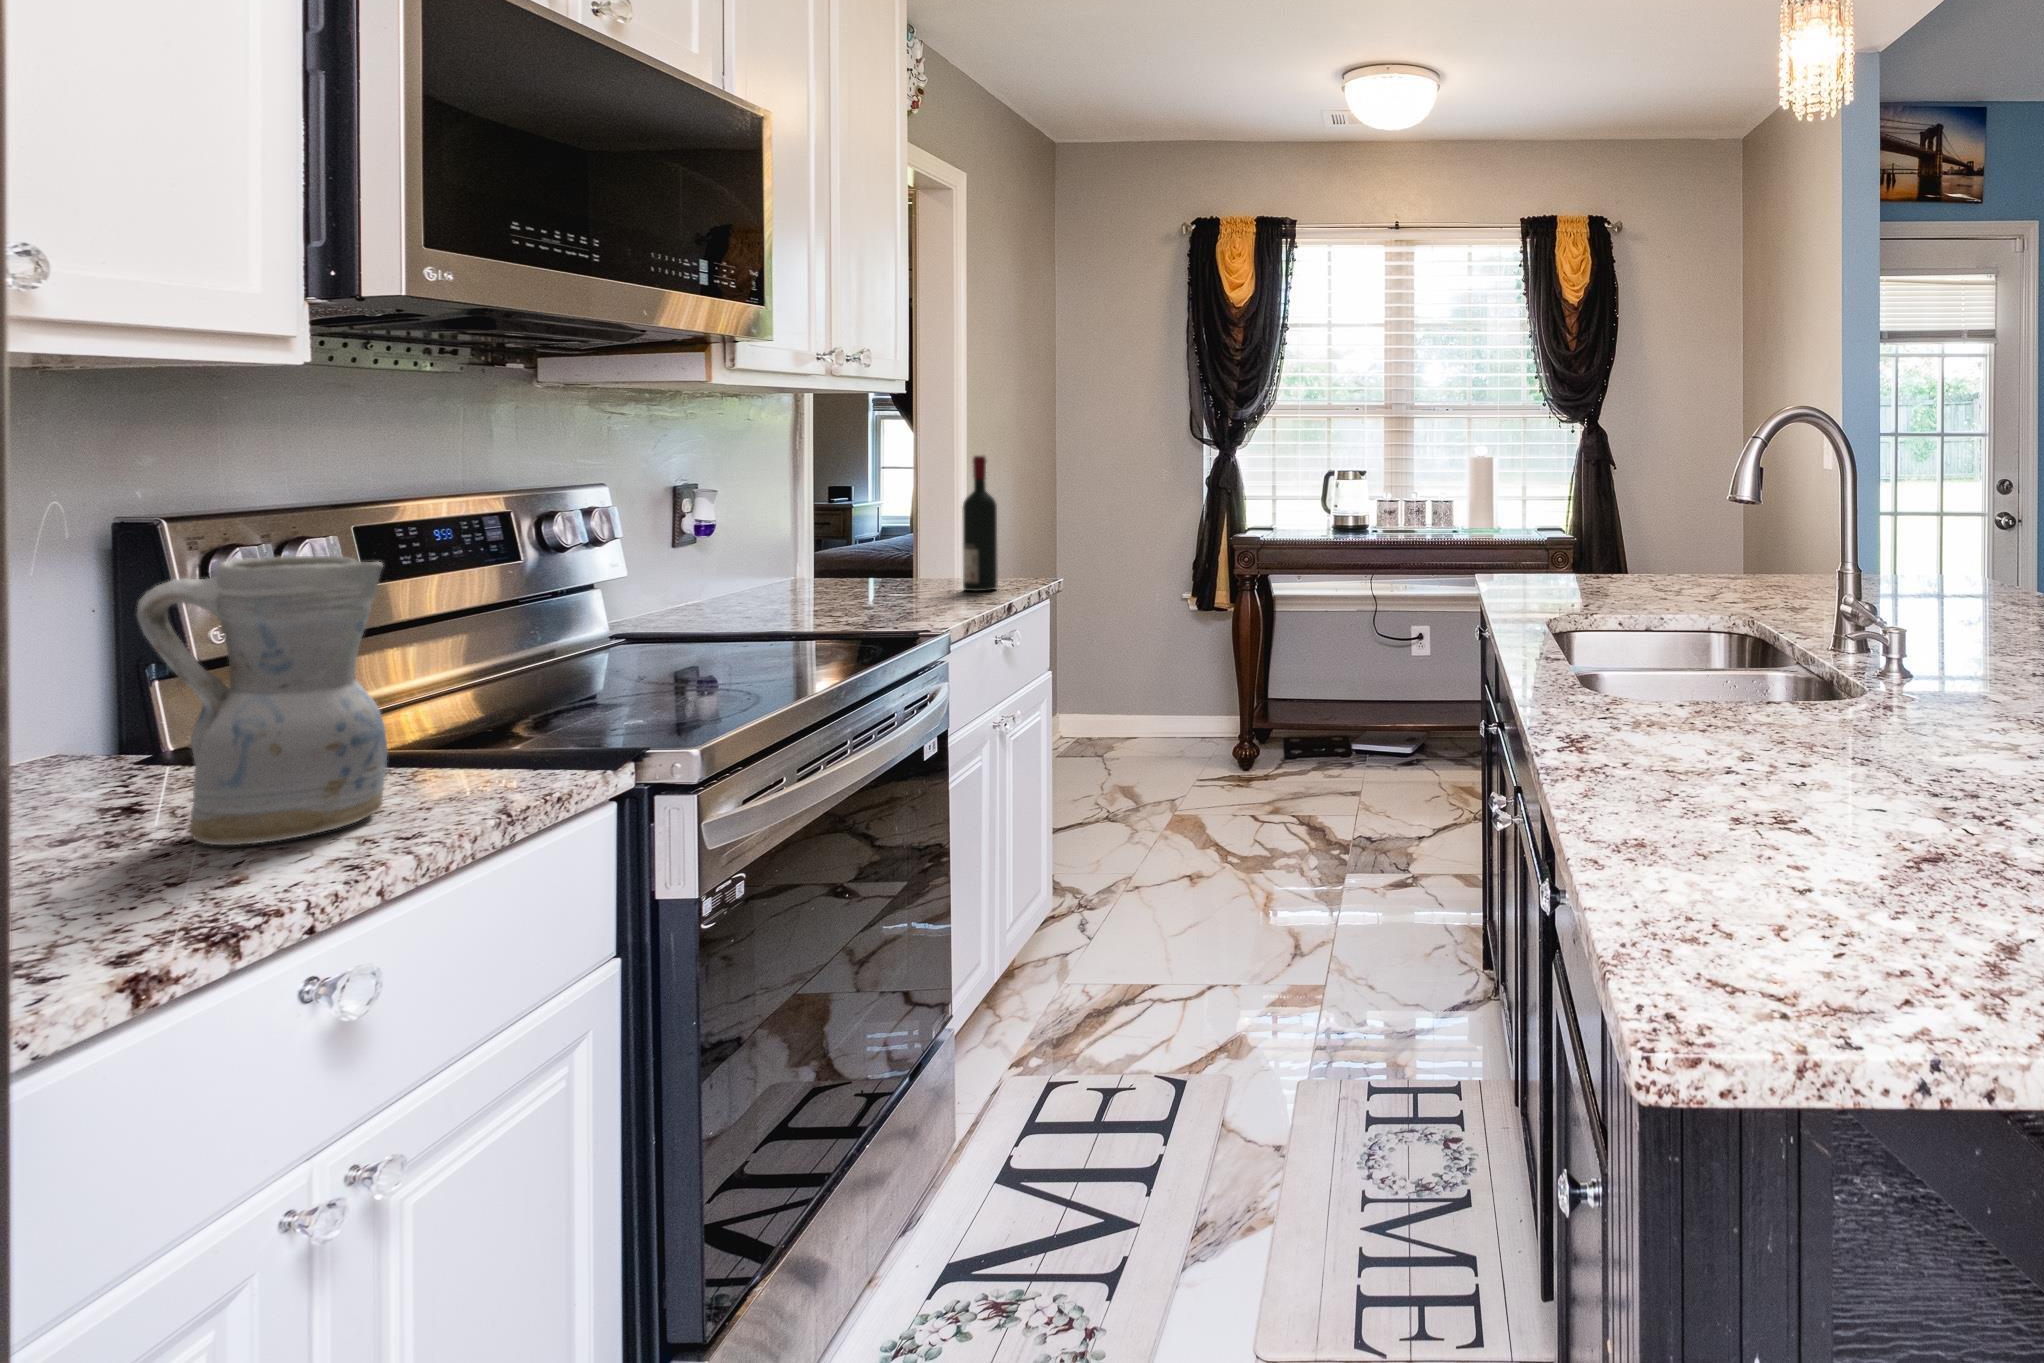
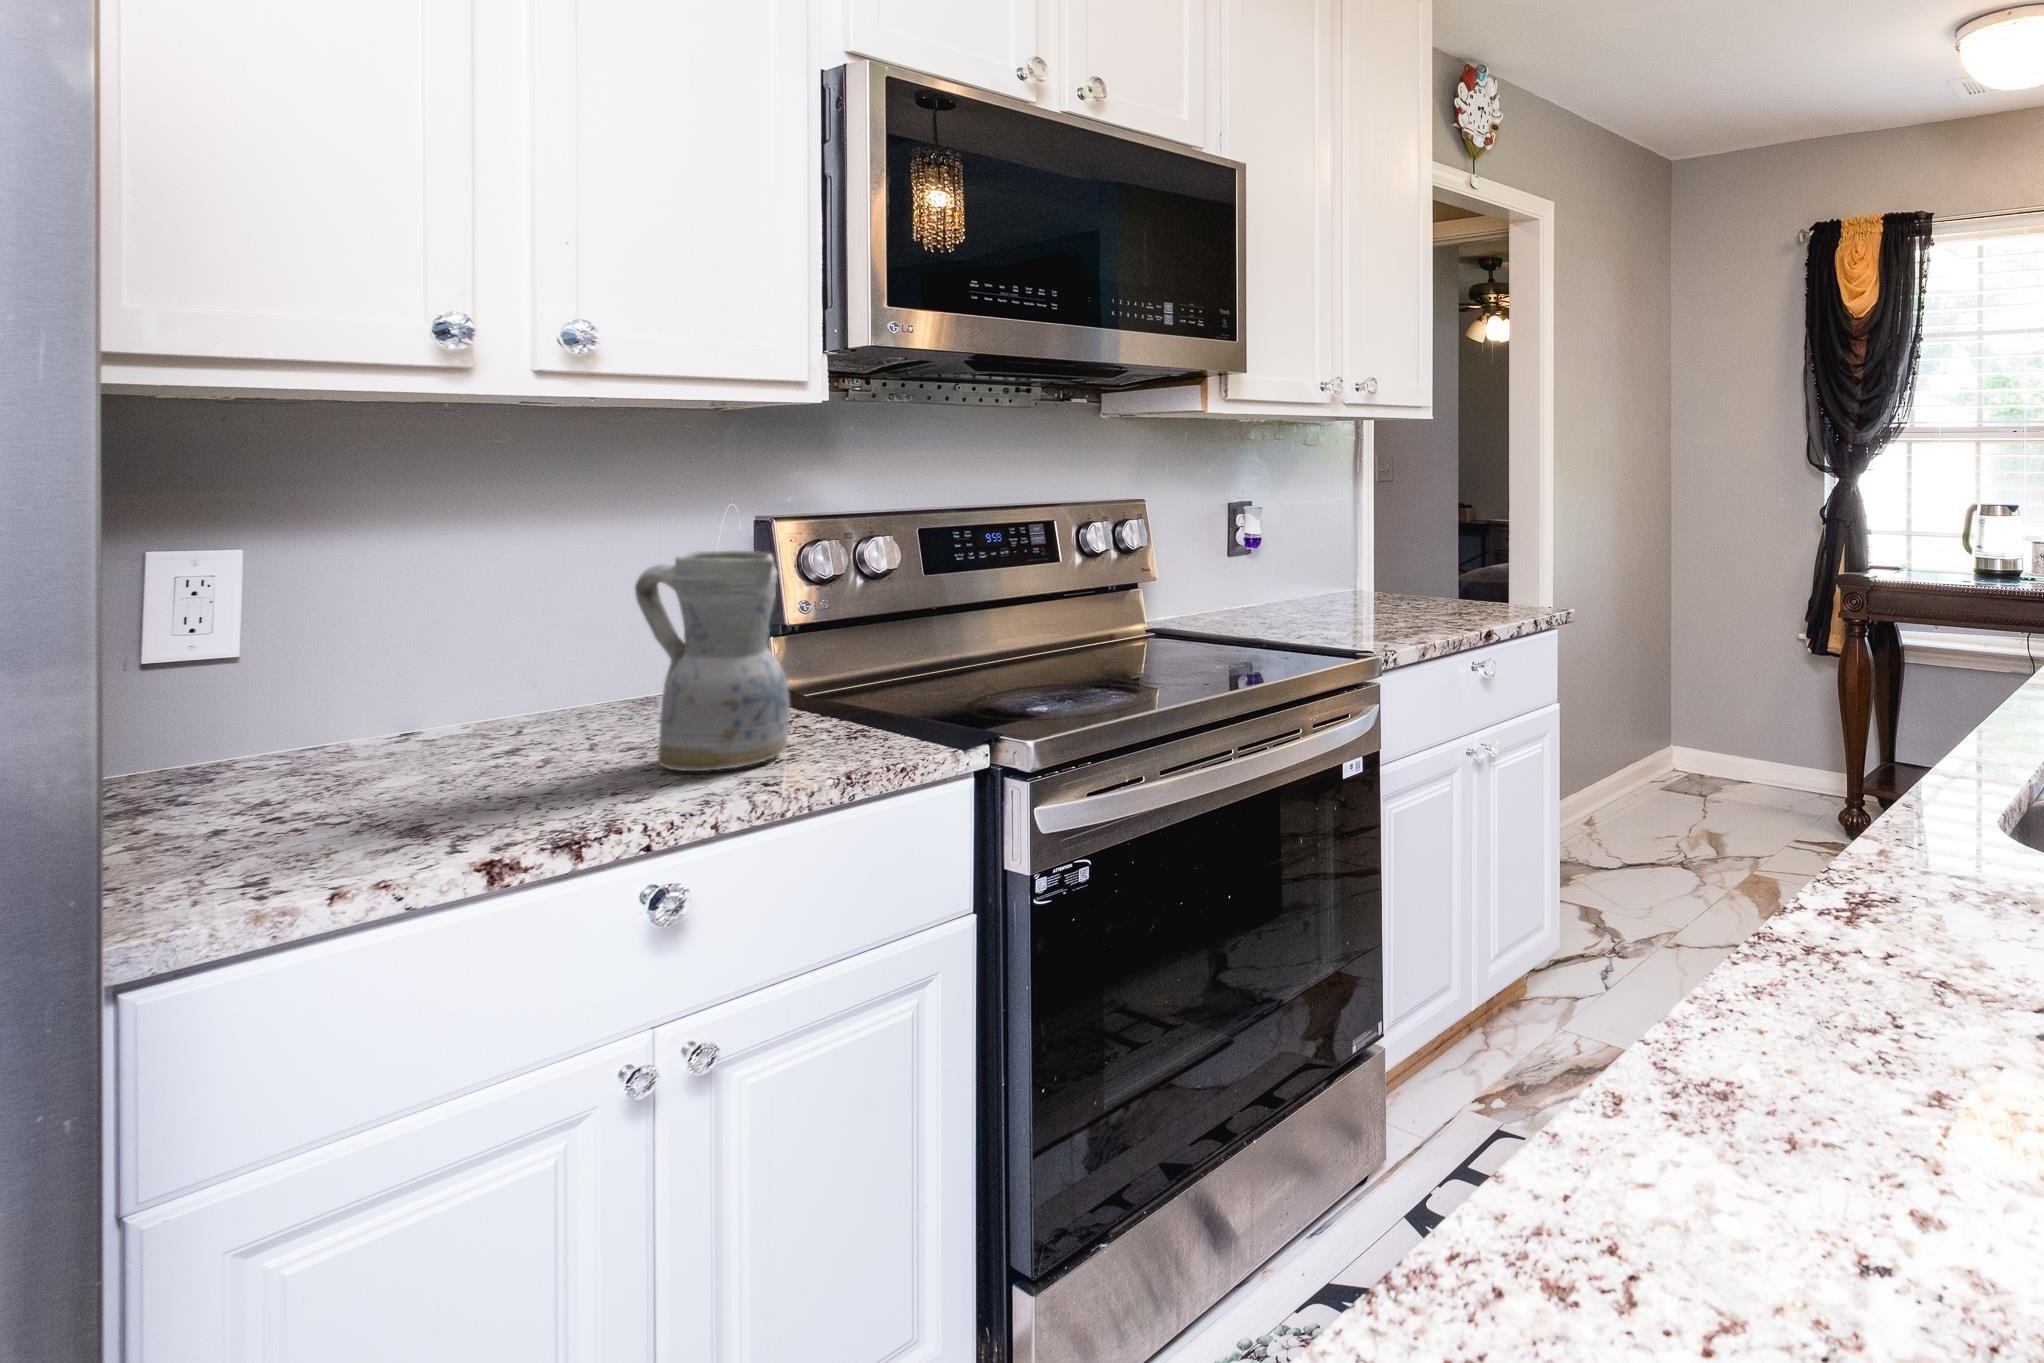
wine bottle: present [962,456,998,591] -> none [1473,480,1506,614]

